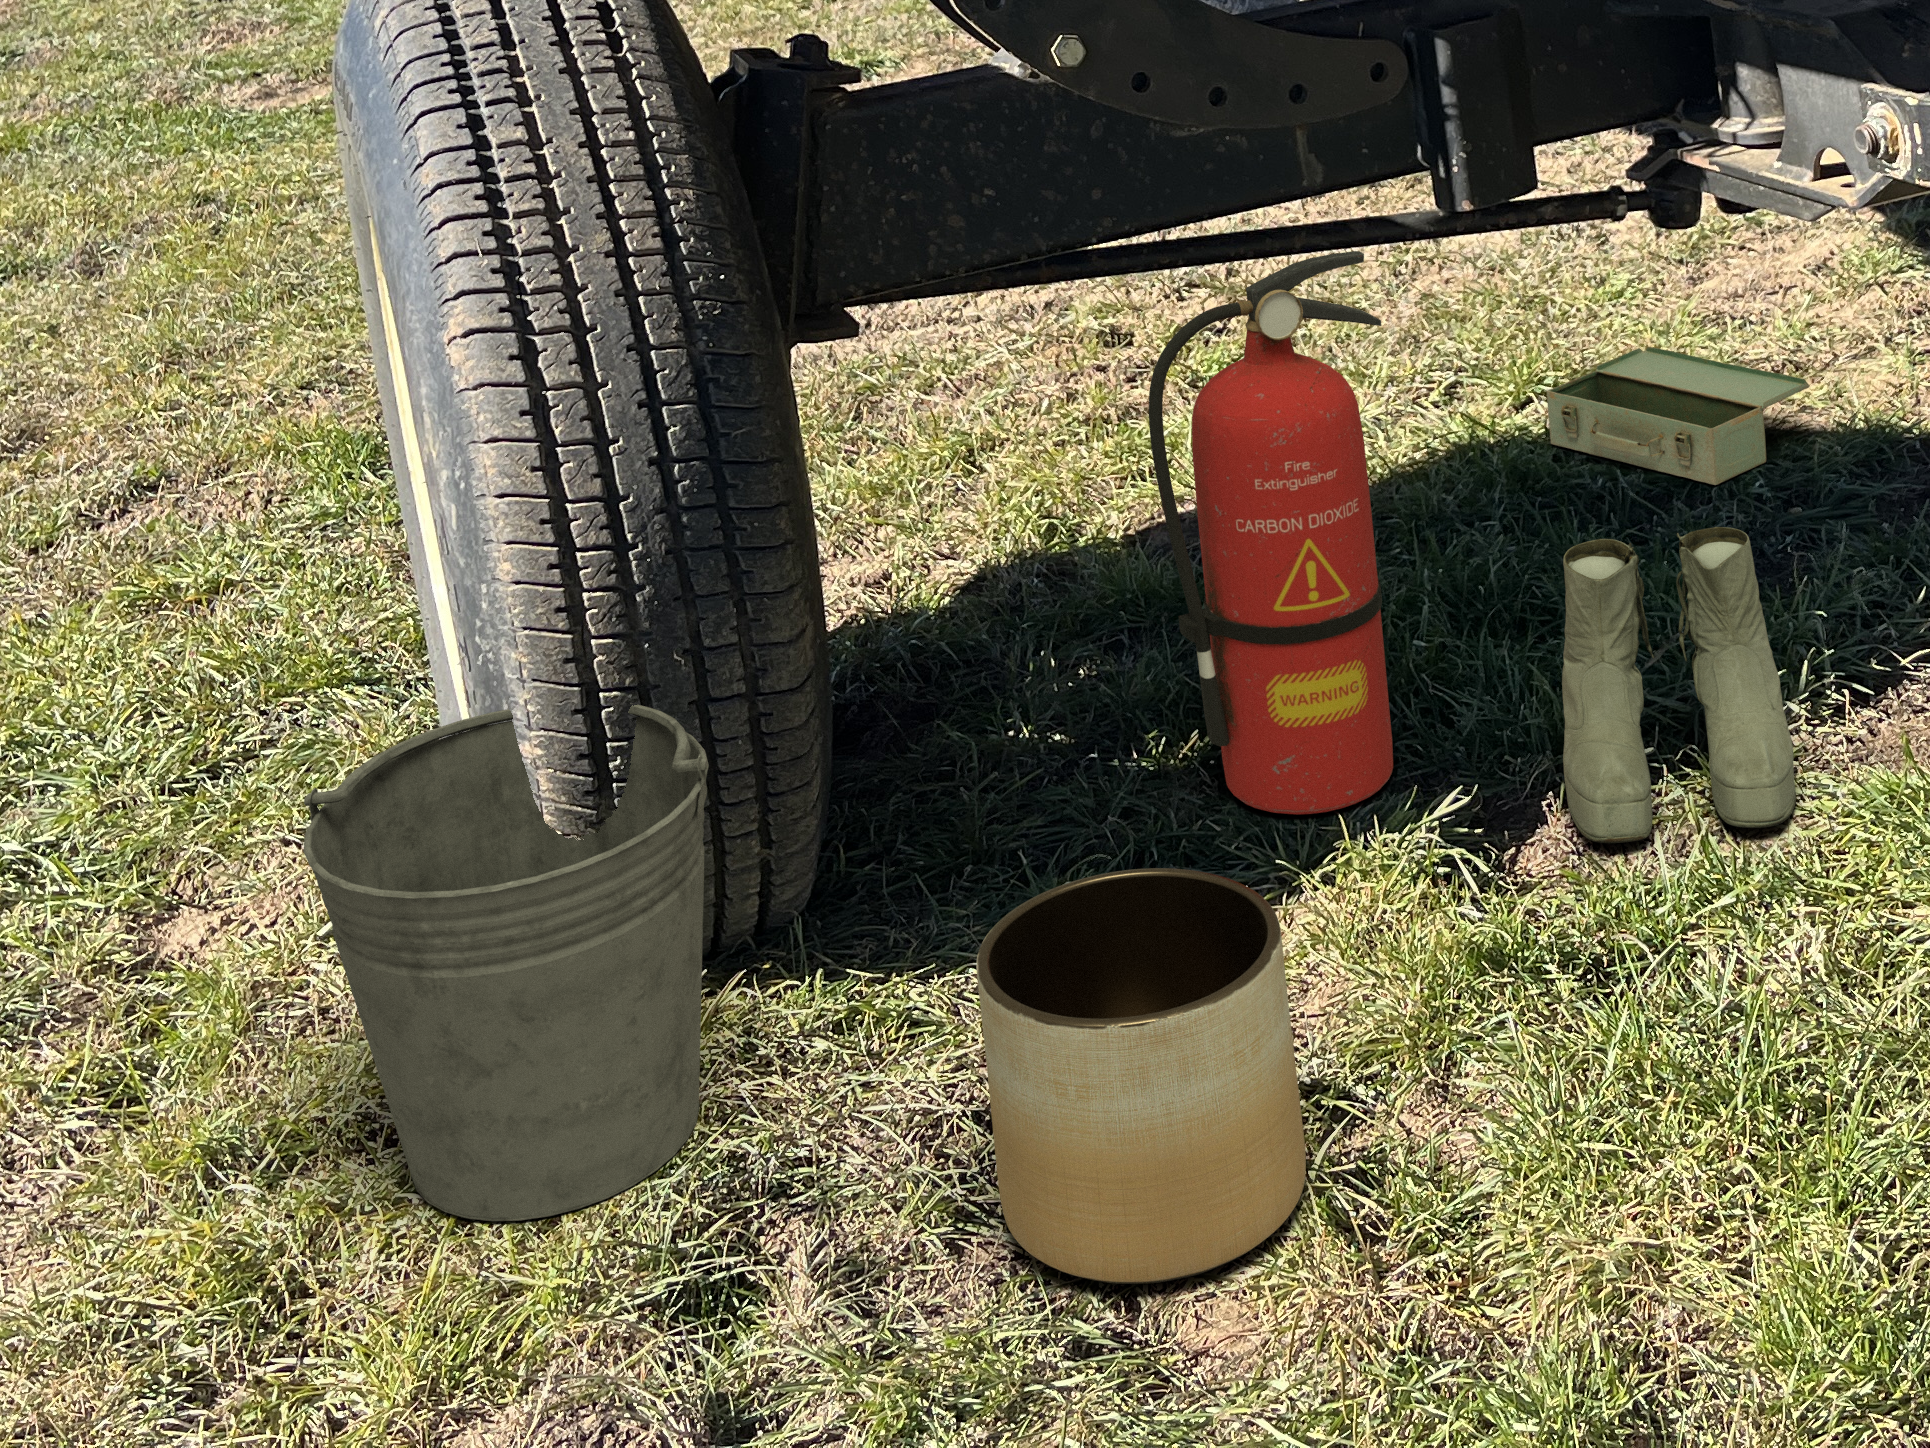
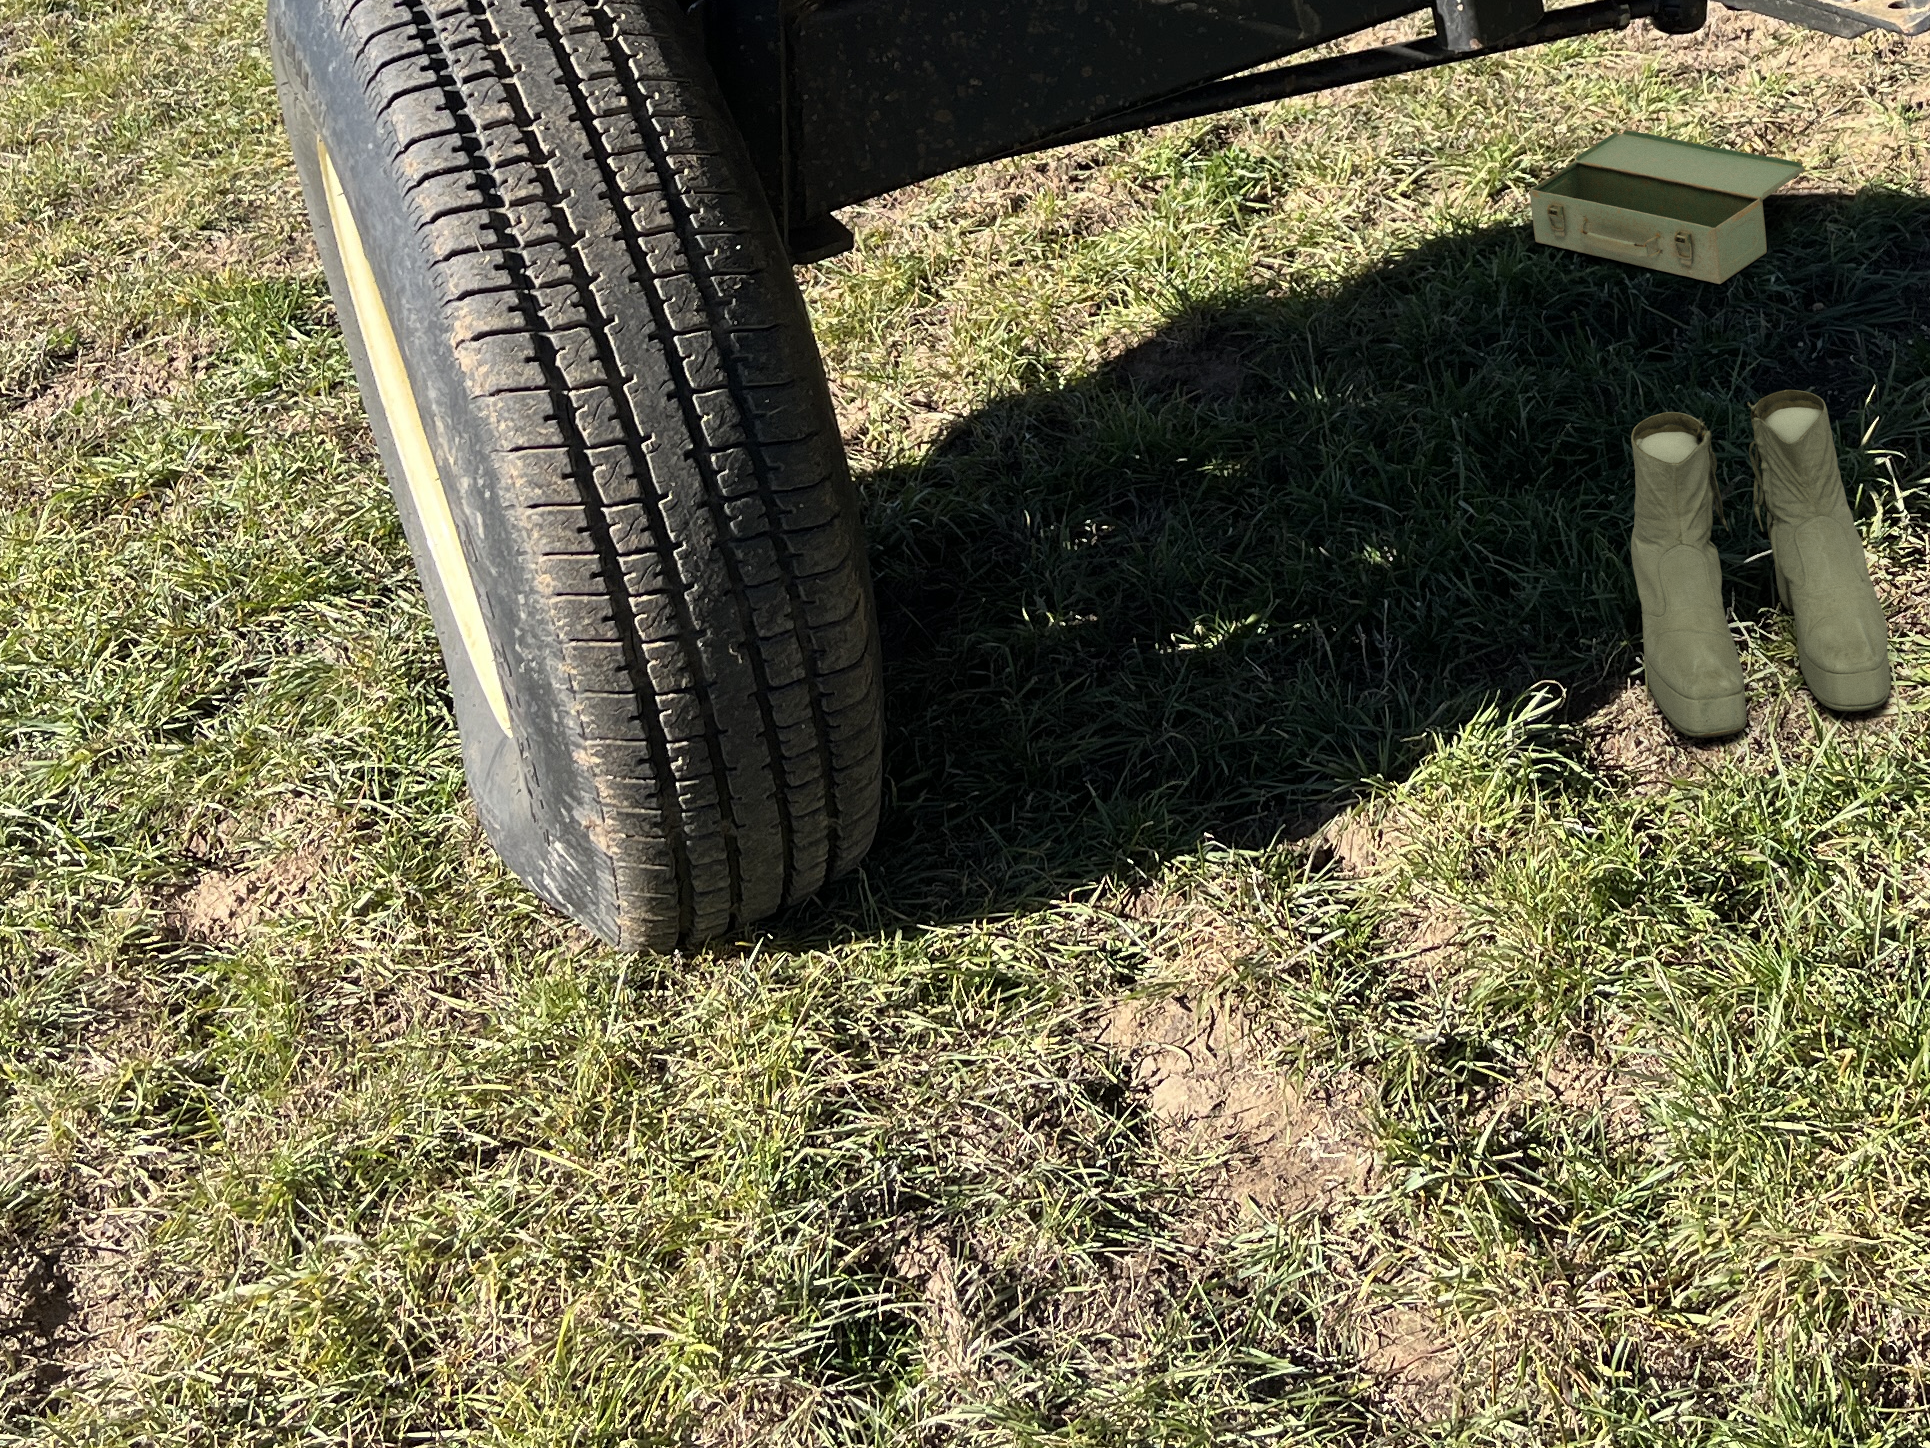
fire extinguisher: present [1149,251,1393,814] -> none [1188,131,1456,715]
bucket: present [303,705,709,1221] -> none [366,700,808,1265]
planter: present [976,868,1306,1284] -> none [1118,862,1474,1316]

